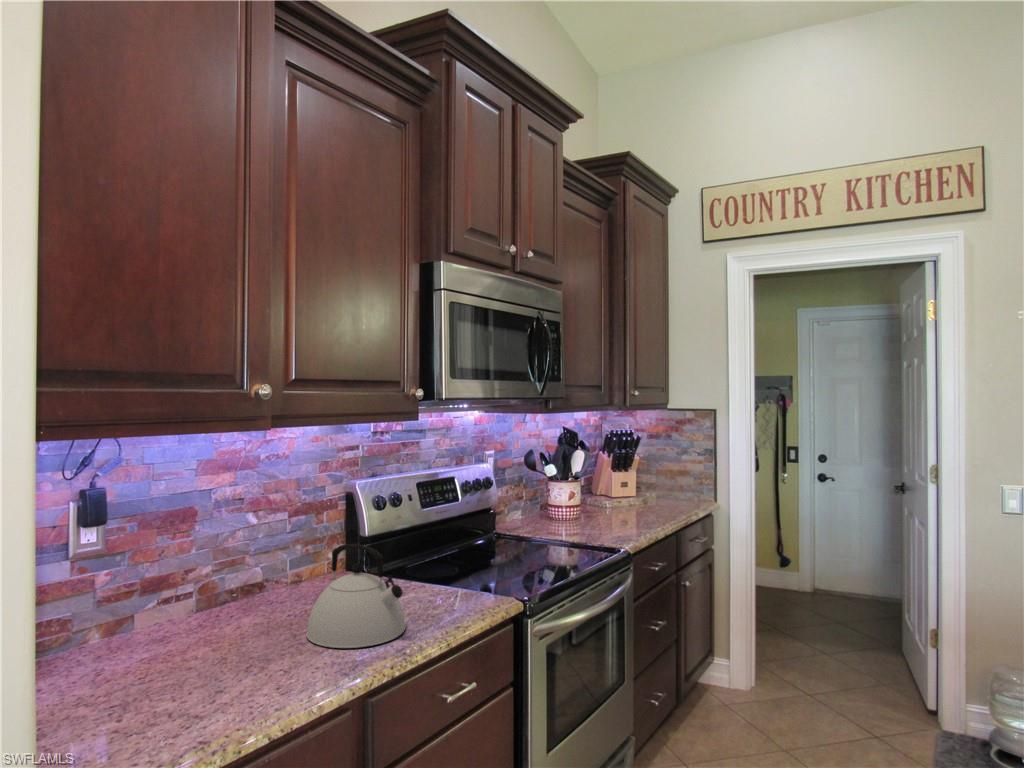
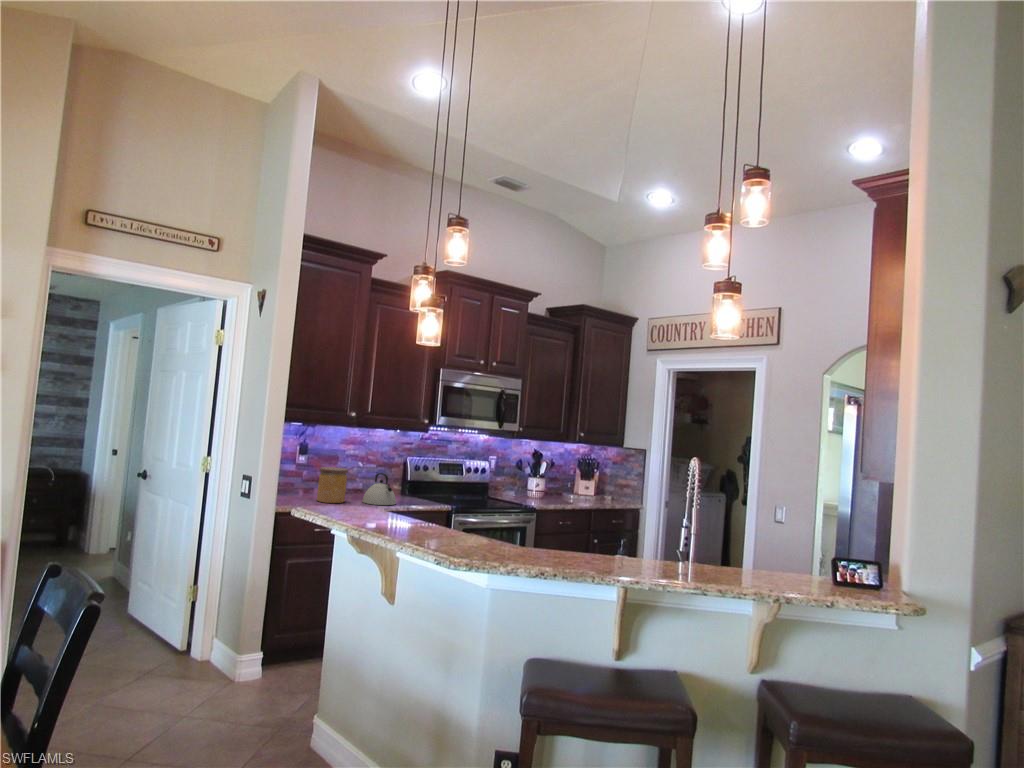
jar: none [166,553,266,691] -> present [317,467,348,503]

